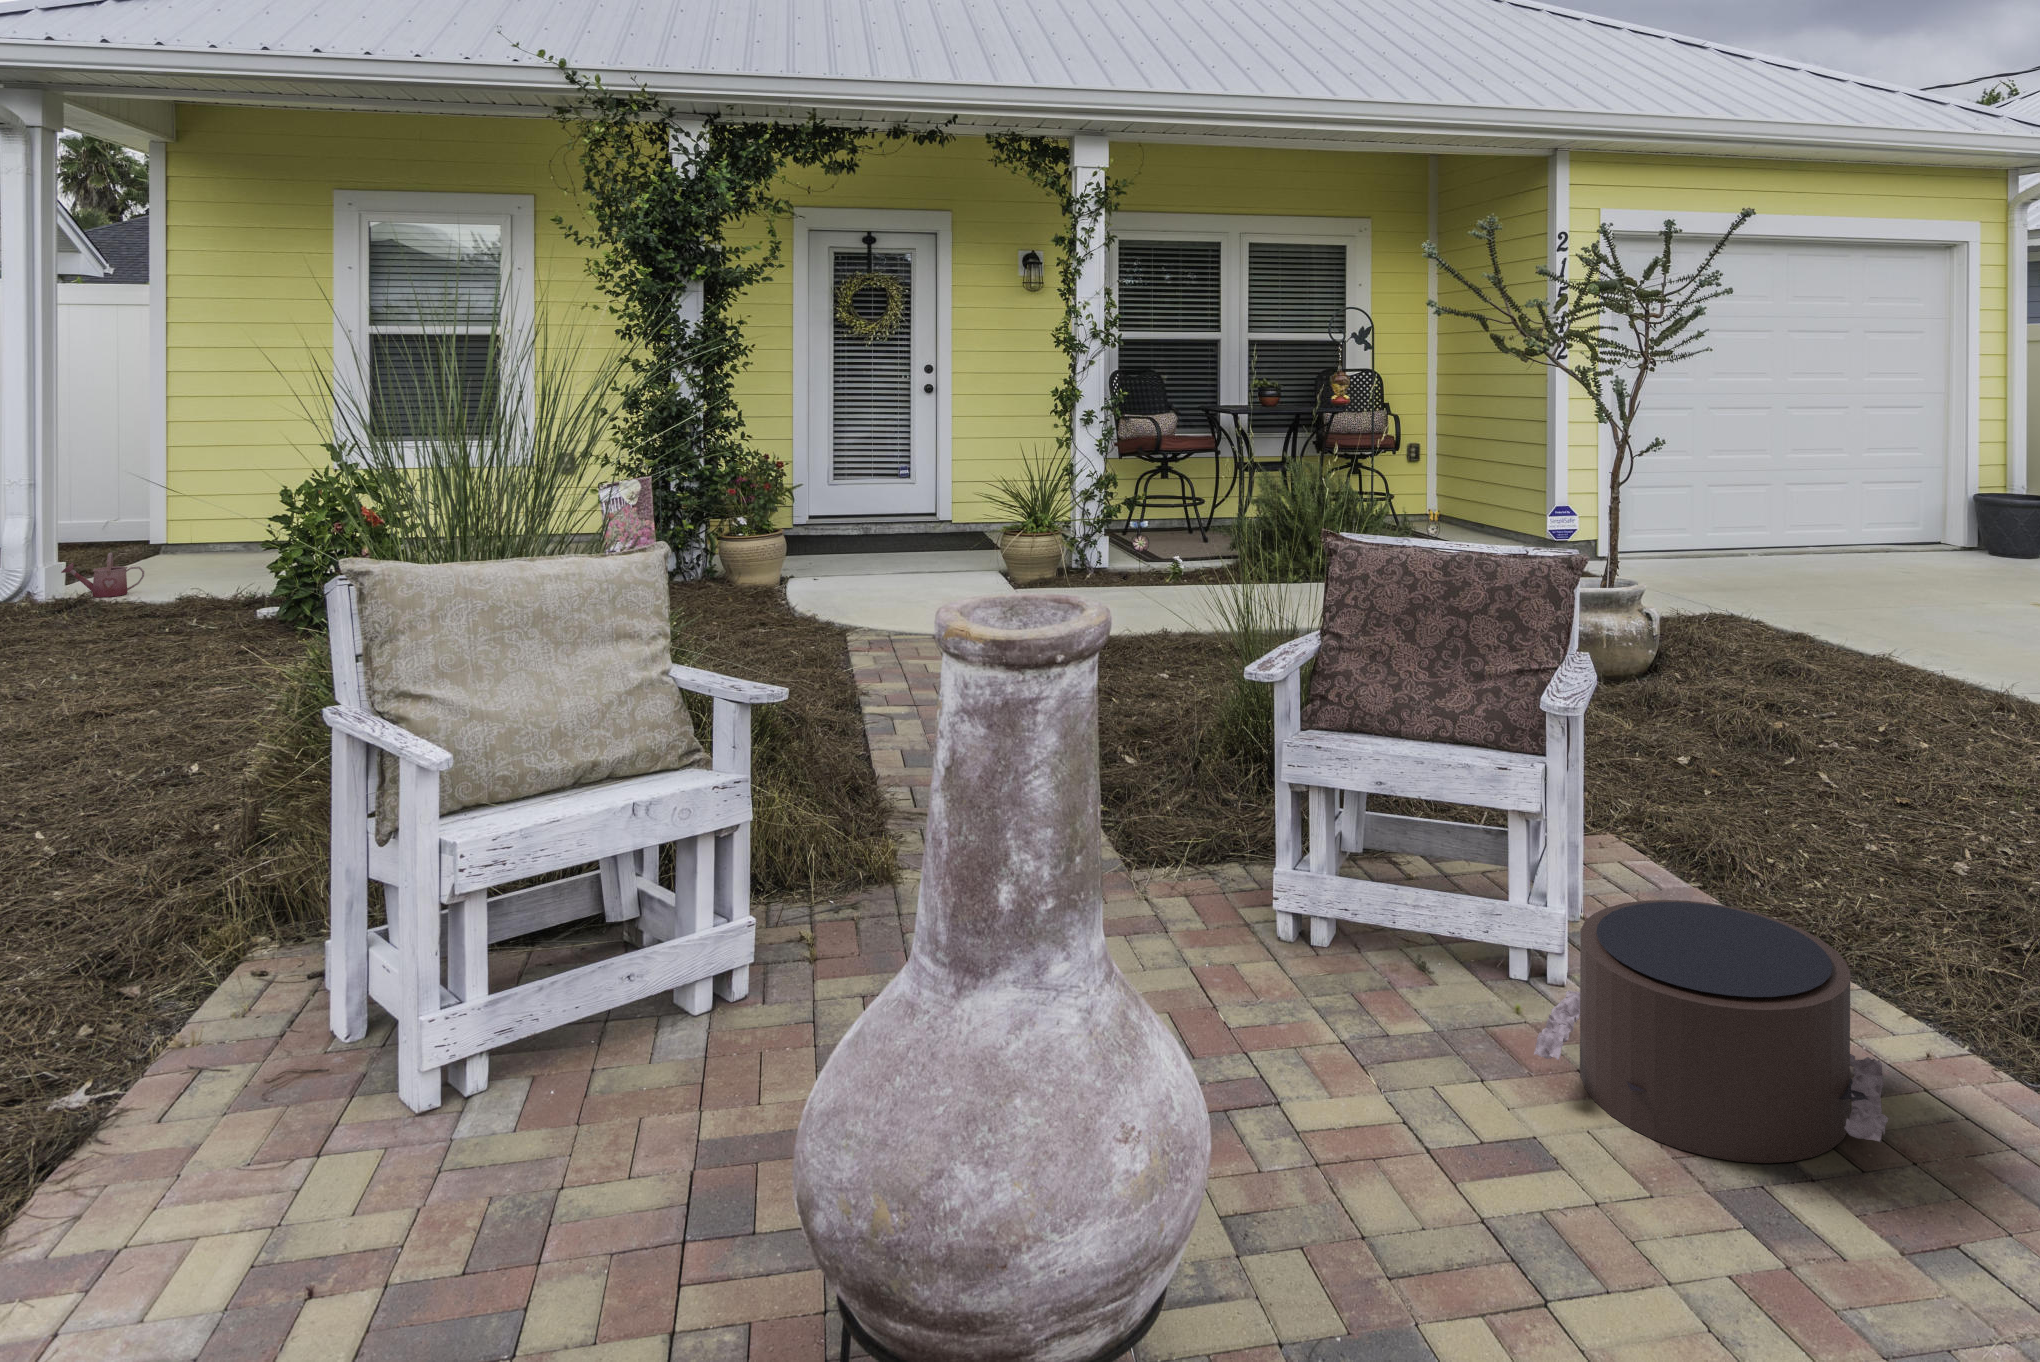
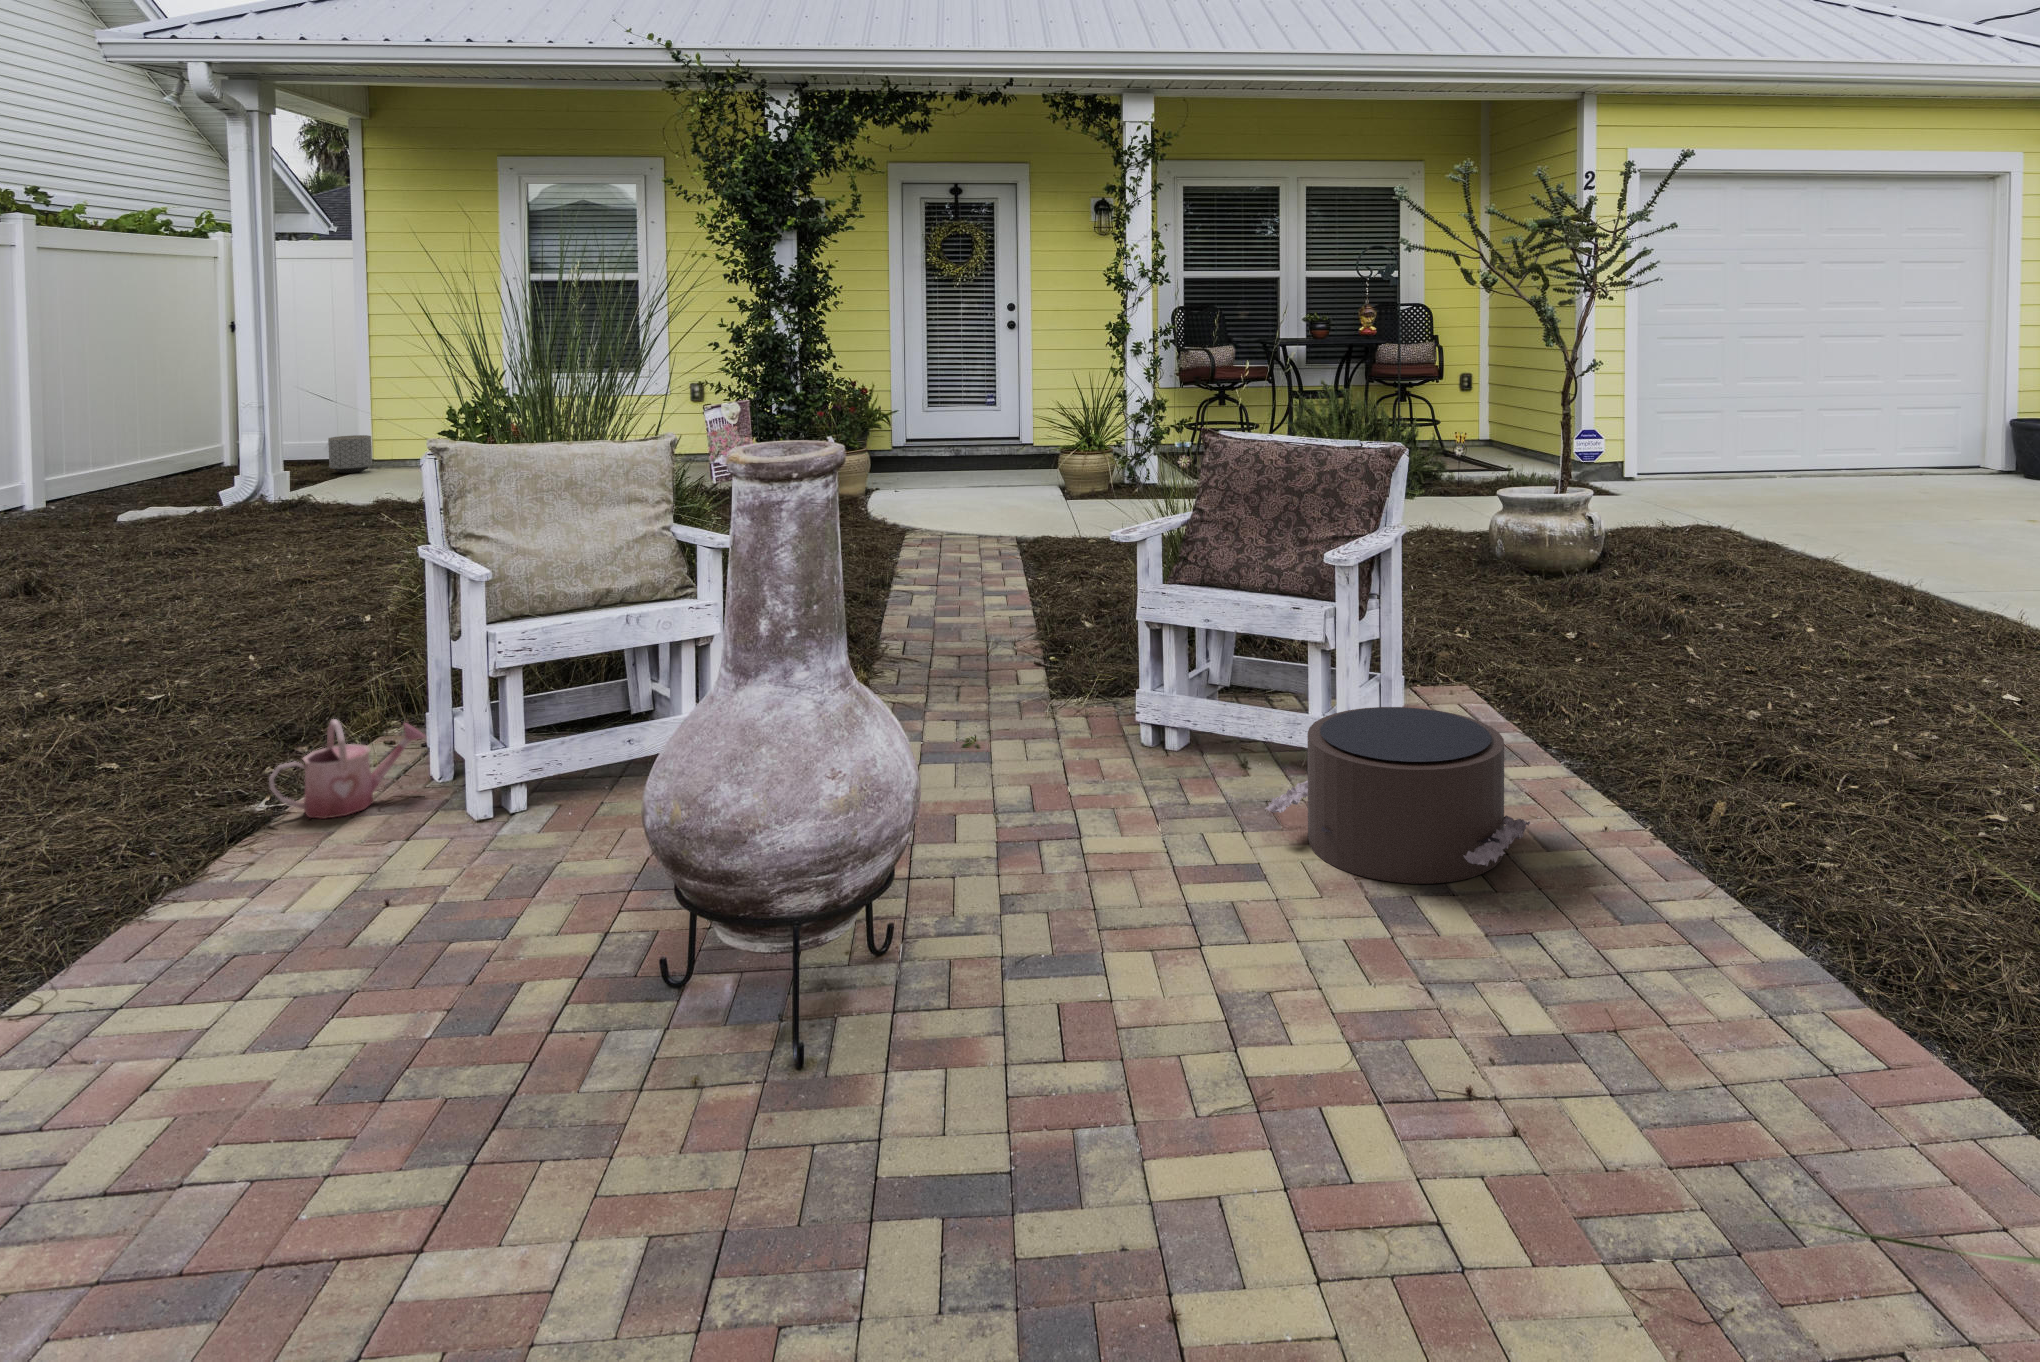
planter: none [110,513,165,559] -> present [328,435,372,473]
watering can: present [61,552,144,597] -> present [269,719,425,819]

